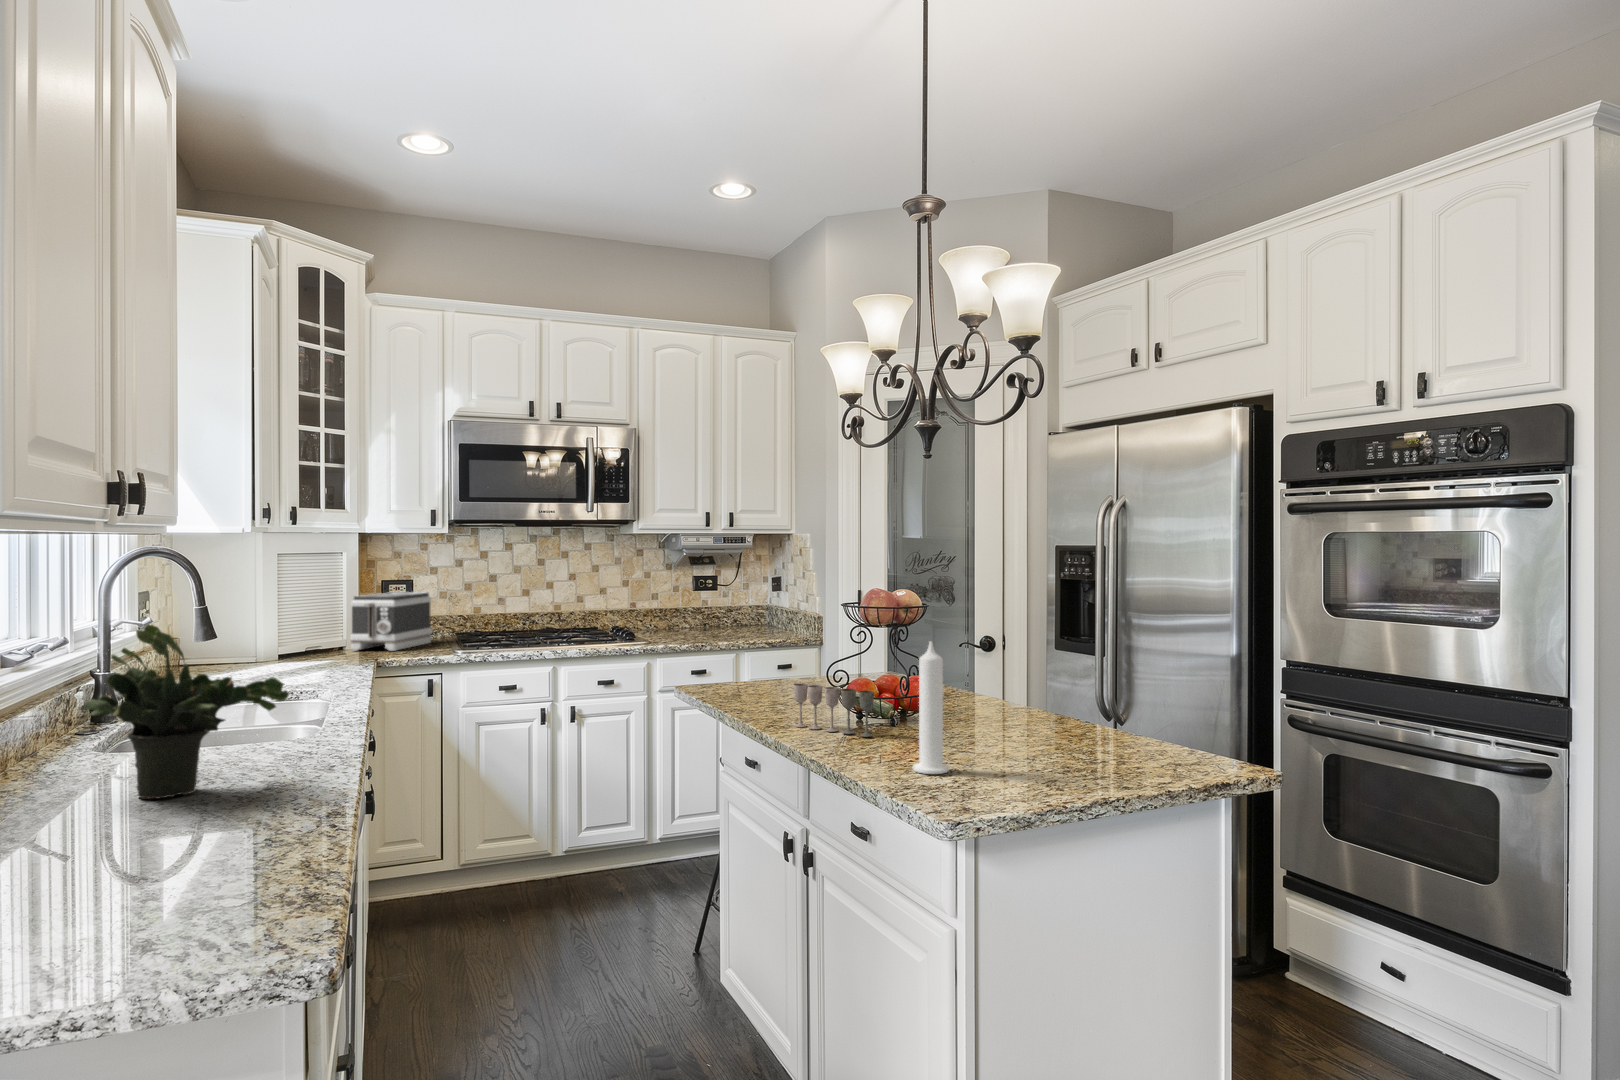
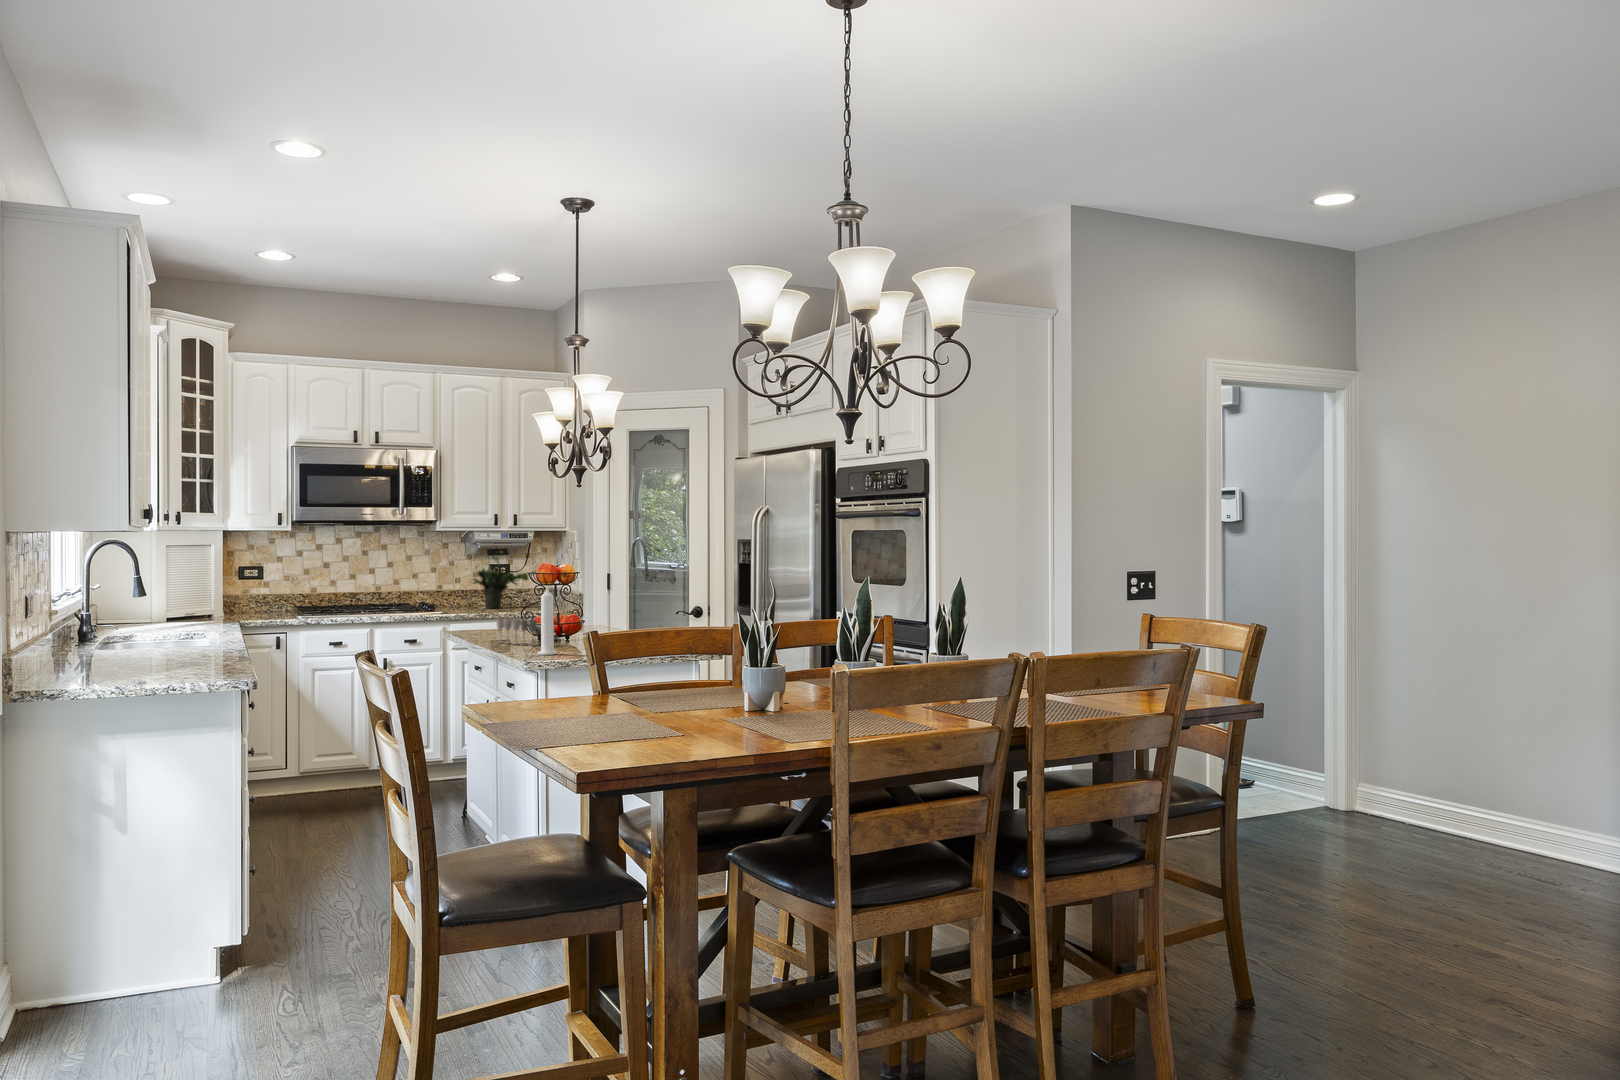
toaster: present [350,592,432,651] -> none [216,576,278,618]
potted plant: present [84,625,289,799] -> present [473,556,528,608]

